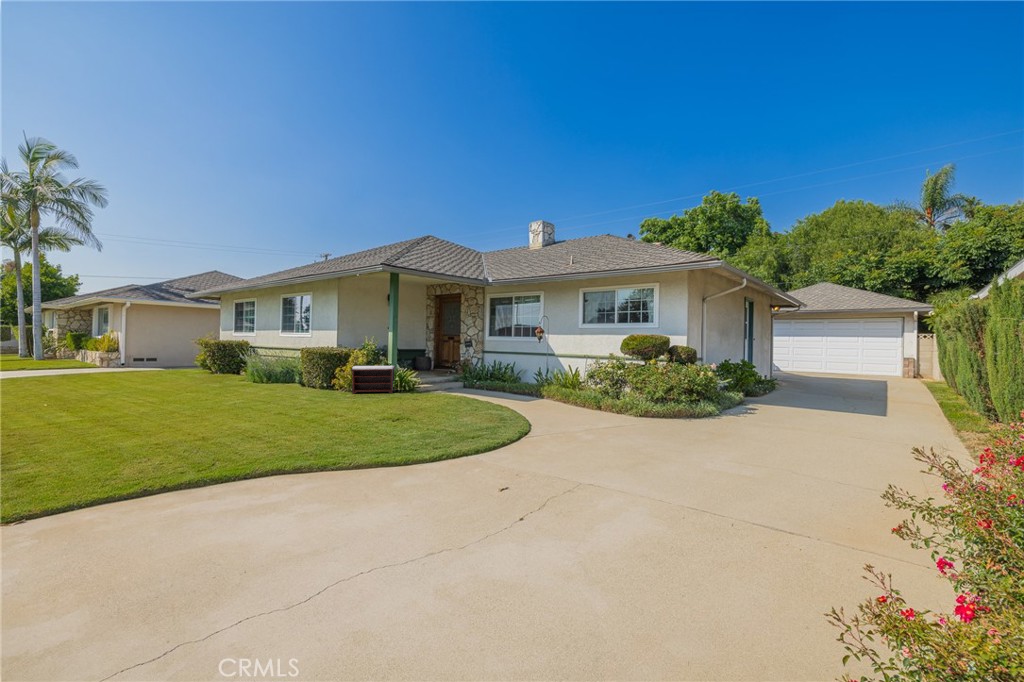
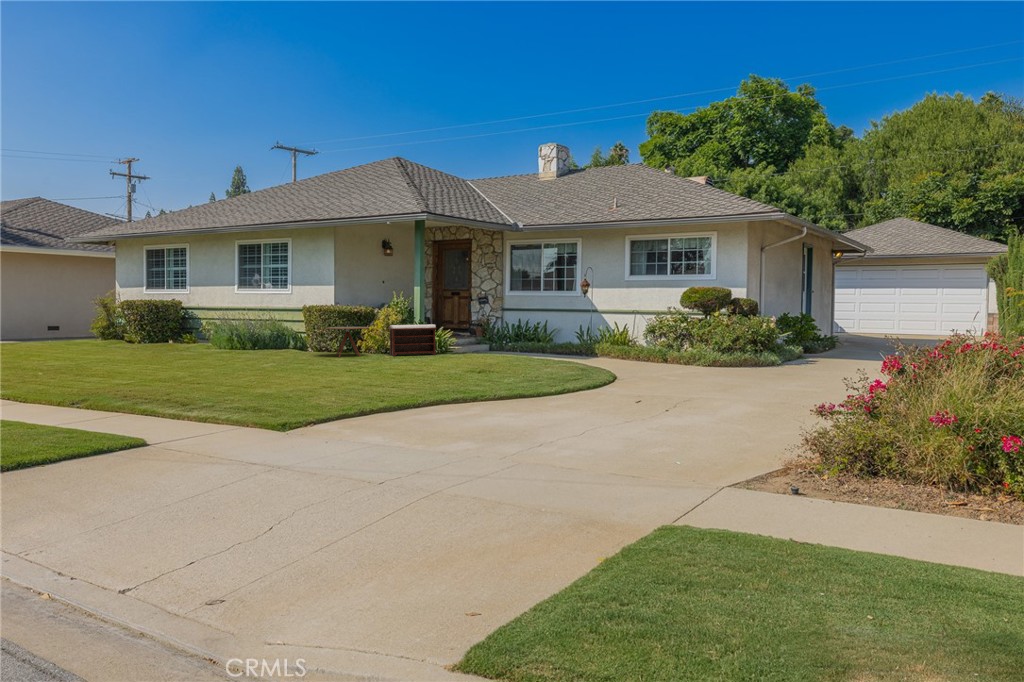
round table: none [297,366,338,394] -> present [326,327,369,357]

